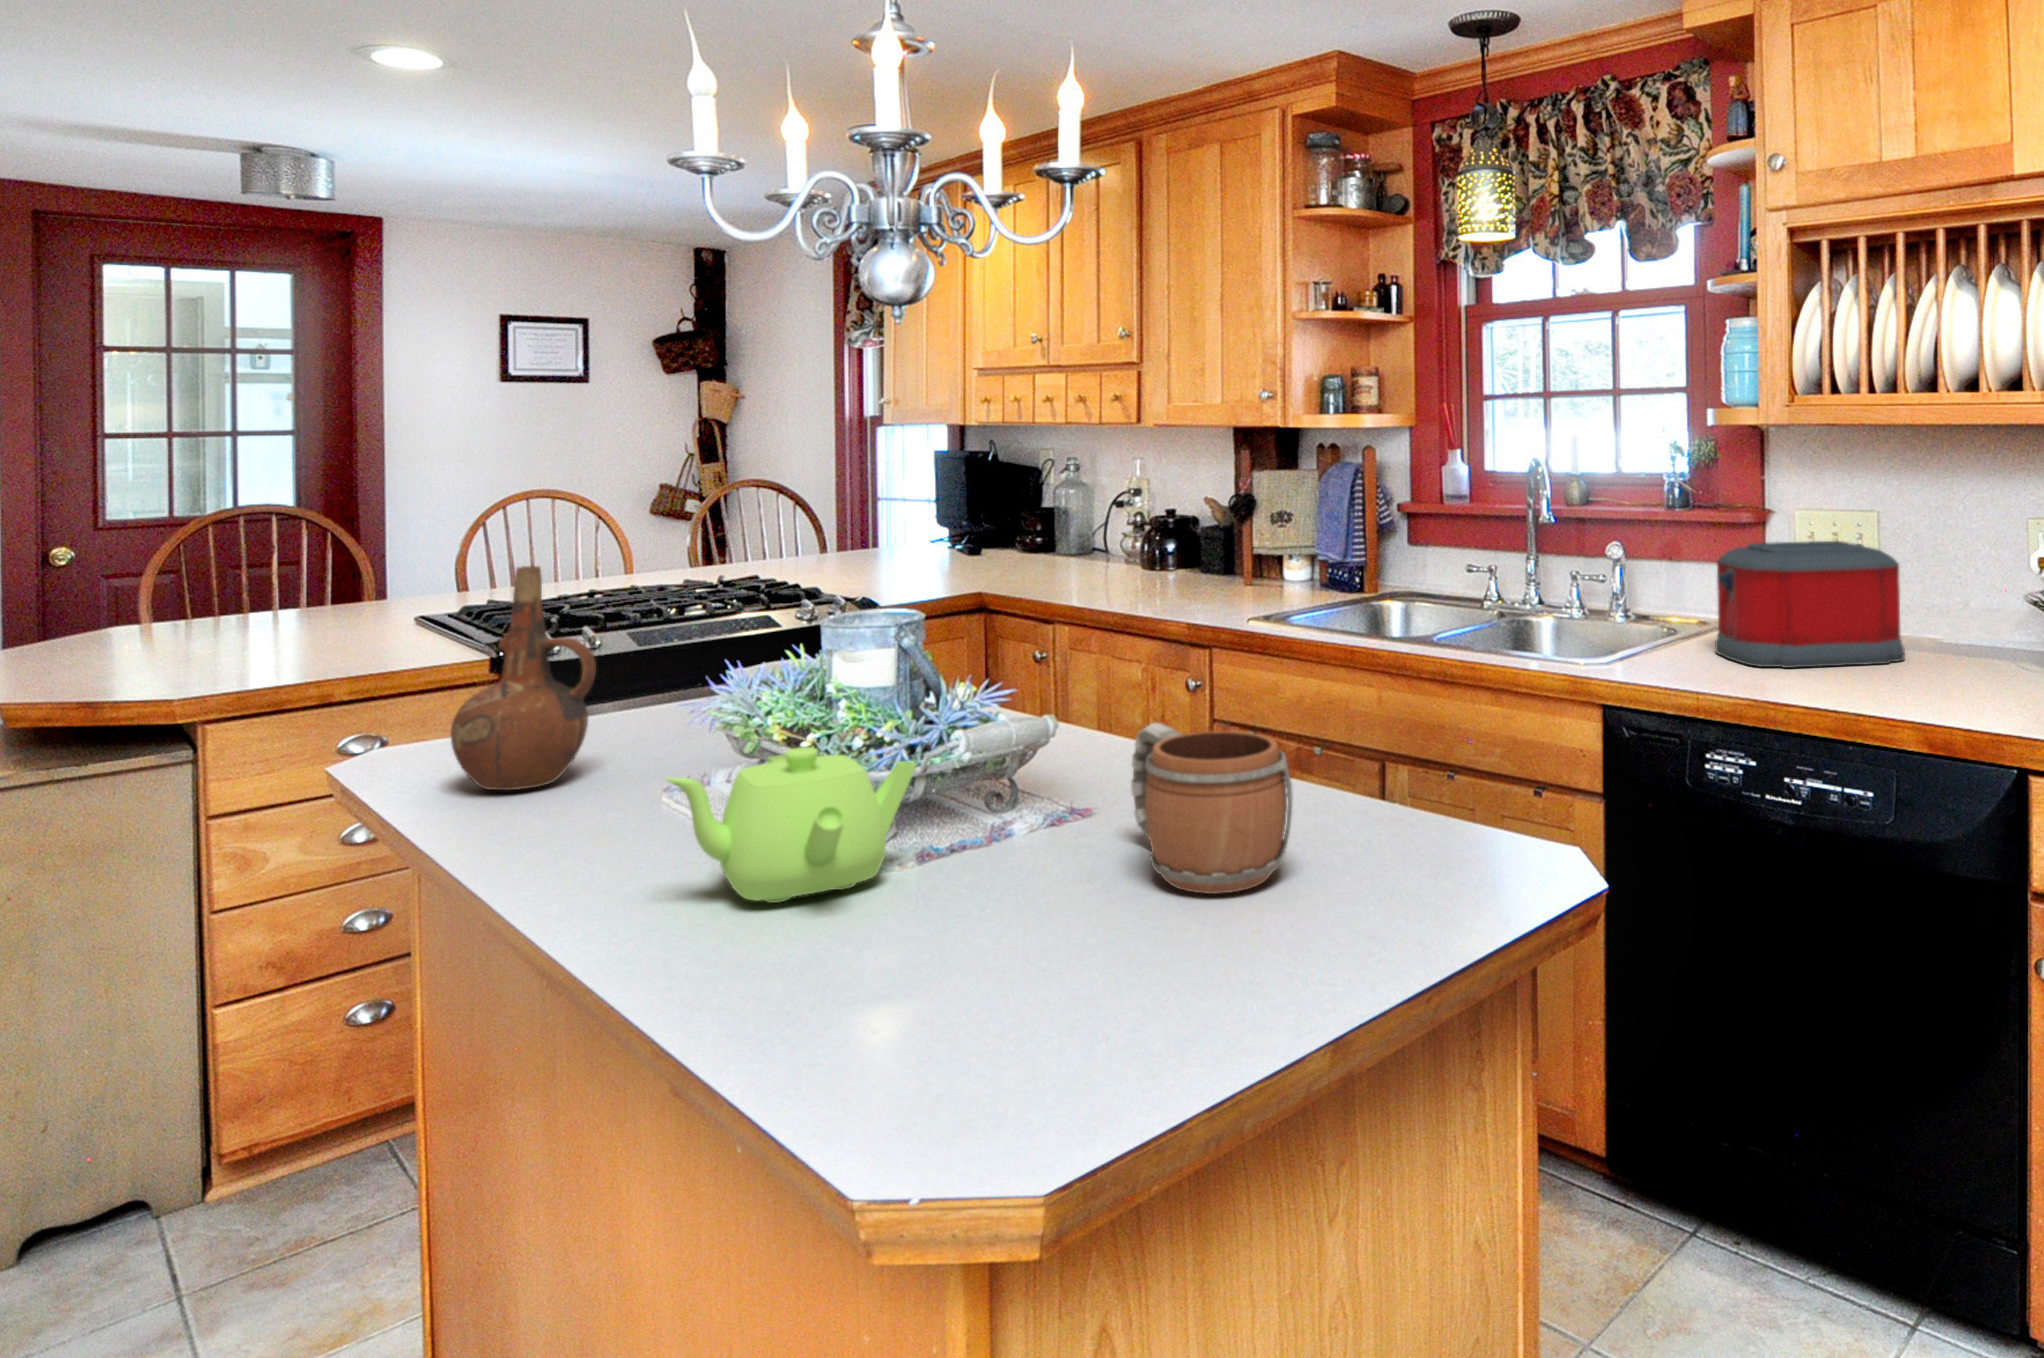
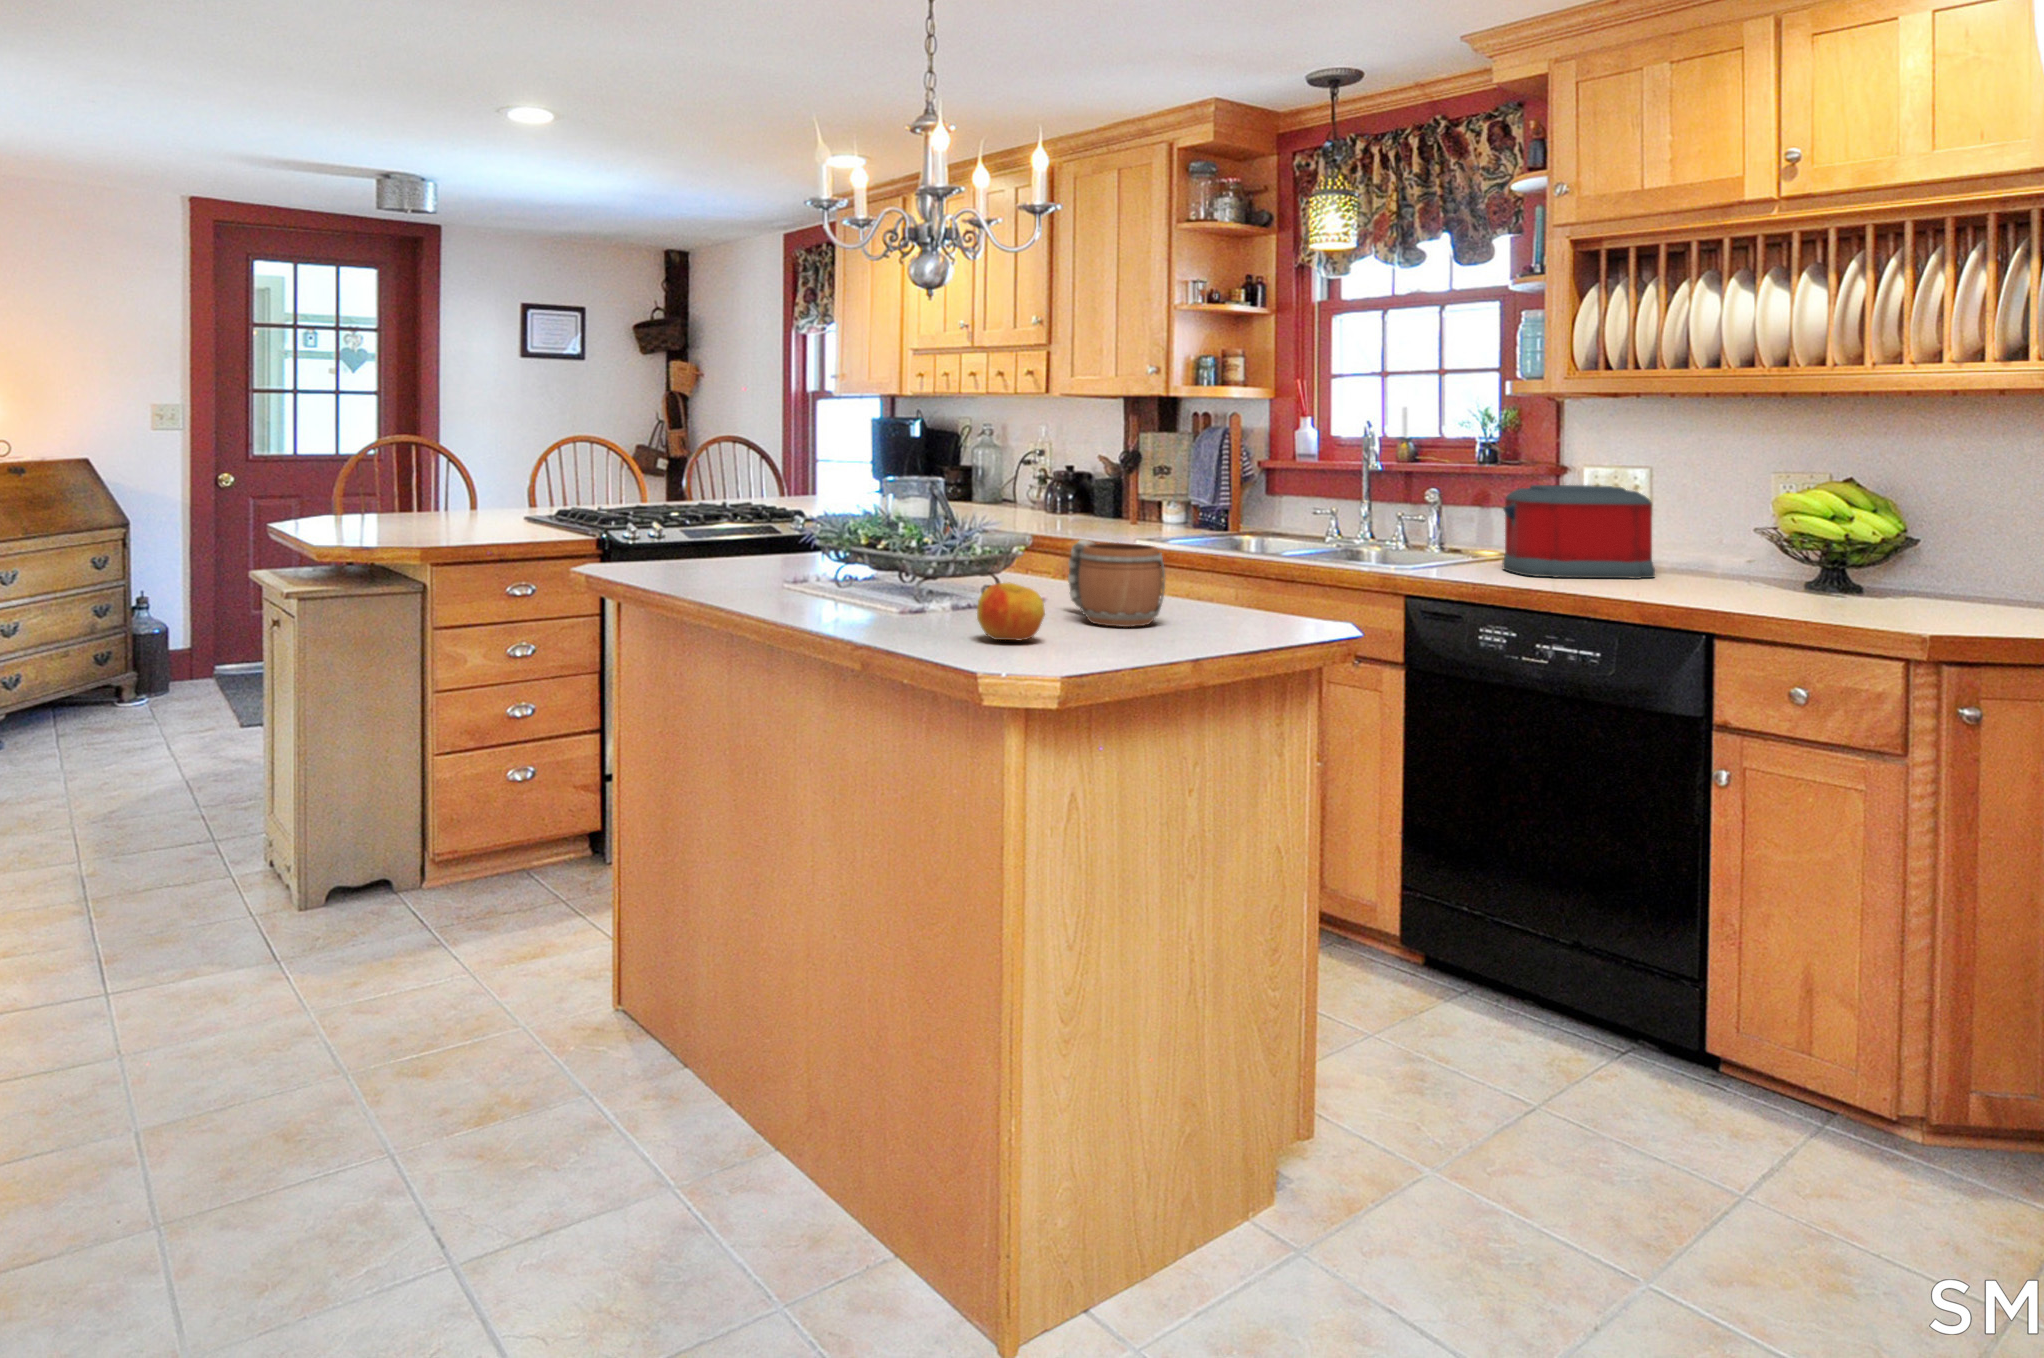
ceramic pitcher: present [451,566,596,790] -> none [655,448,733,579]
teapot: present [666,747,916,903] -> none [818,538,946,618]
apple: none [940,859,1072,983] -> present [977,582,1045,640]

